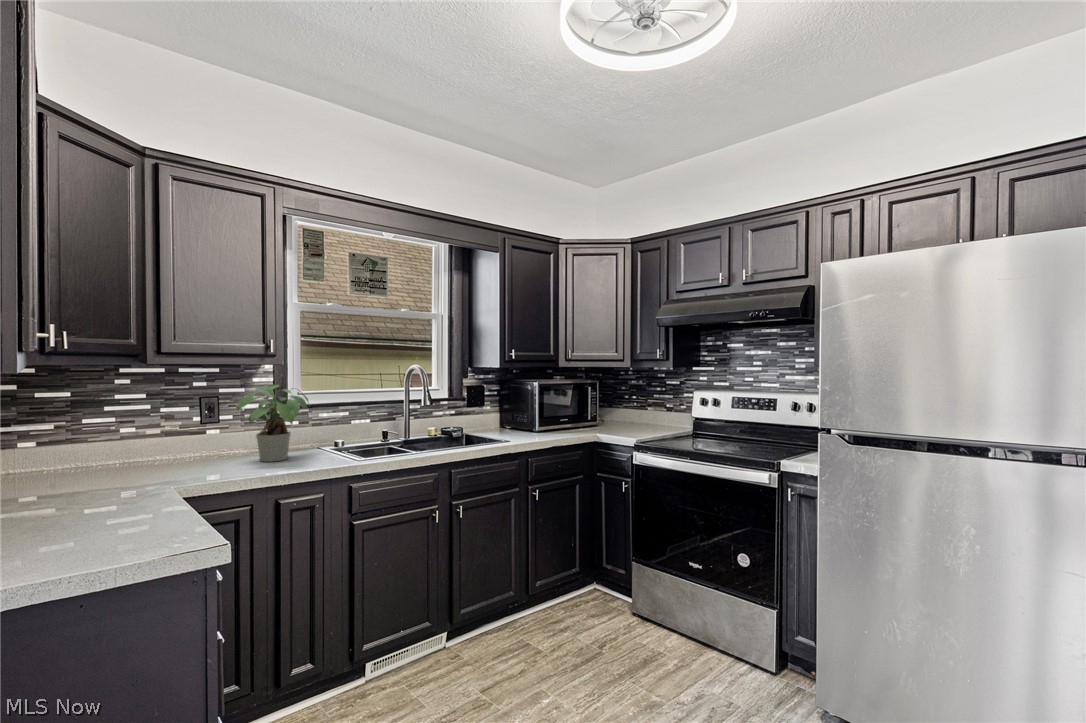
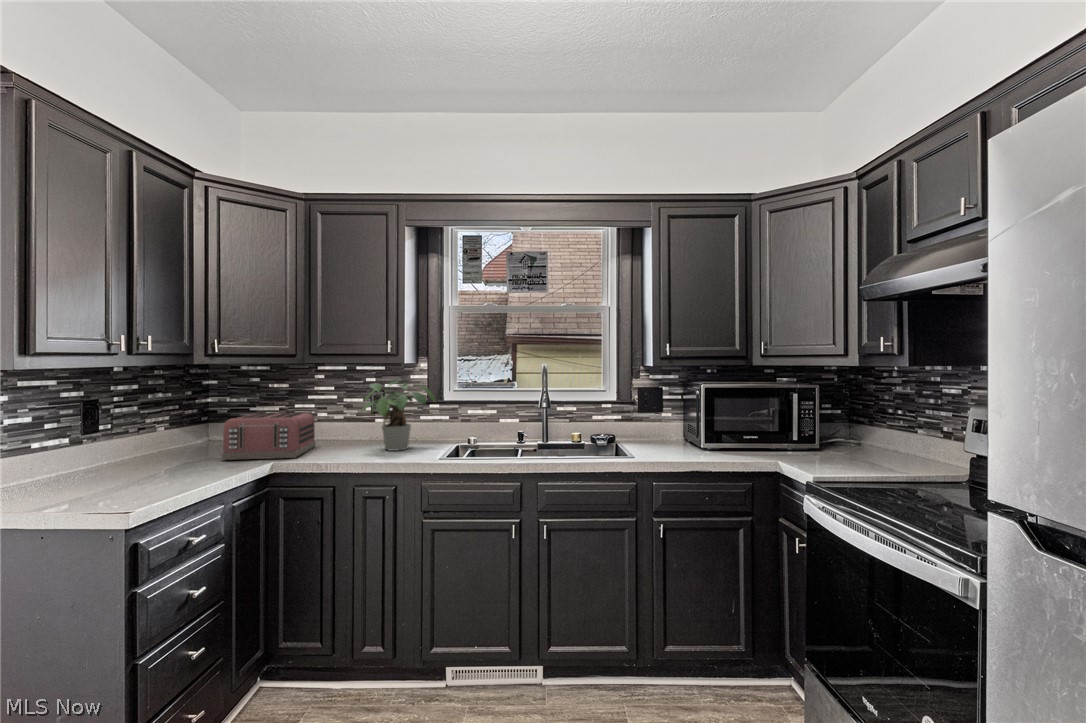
toaster: none [47,427,179,497] -> present [221,413,316,460]

